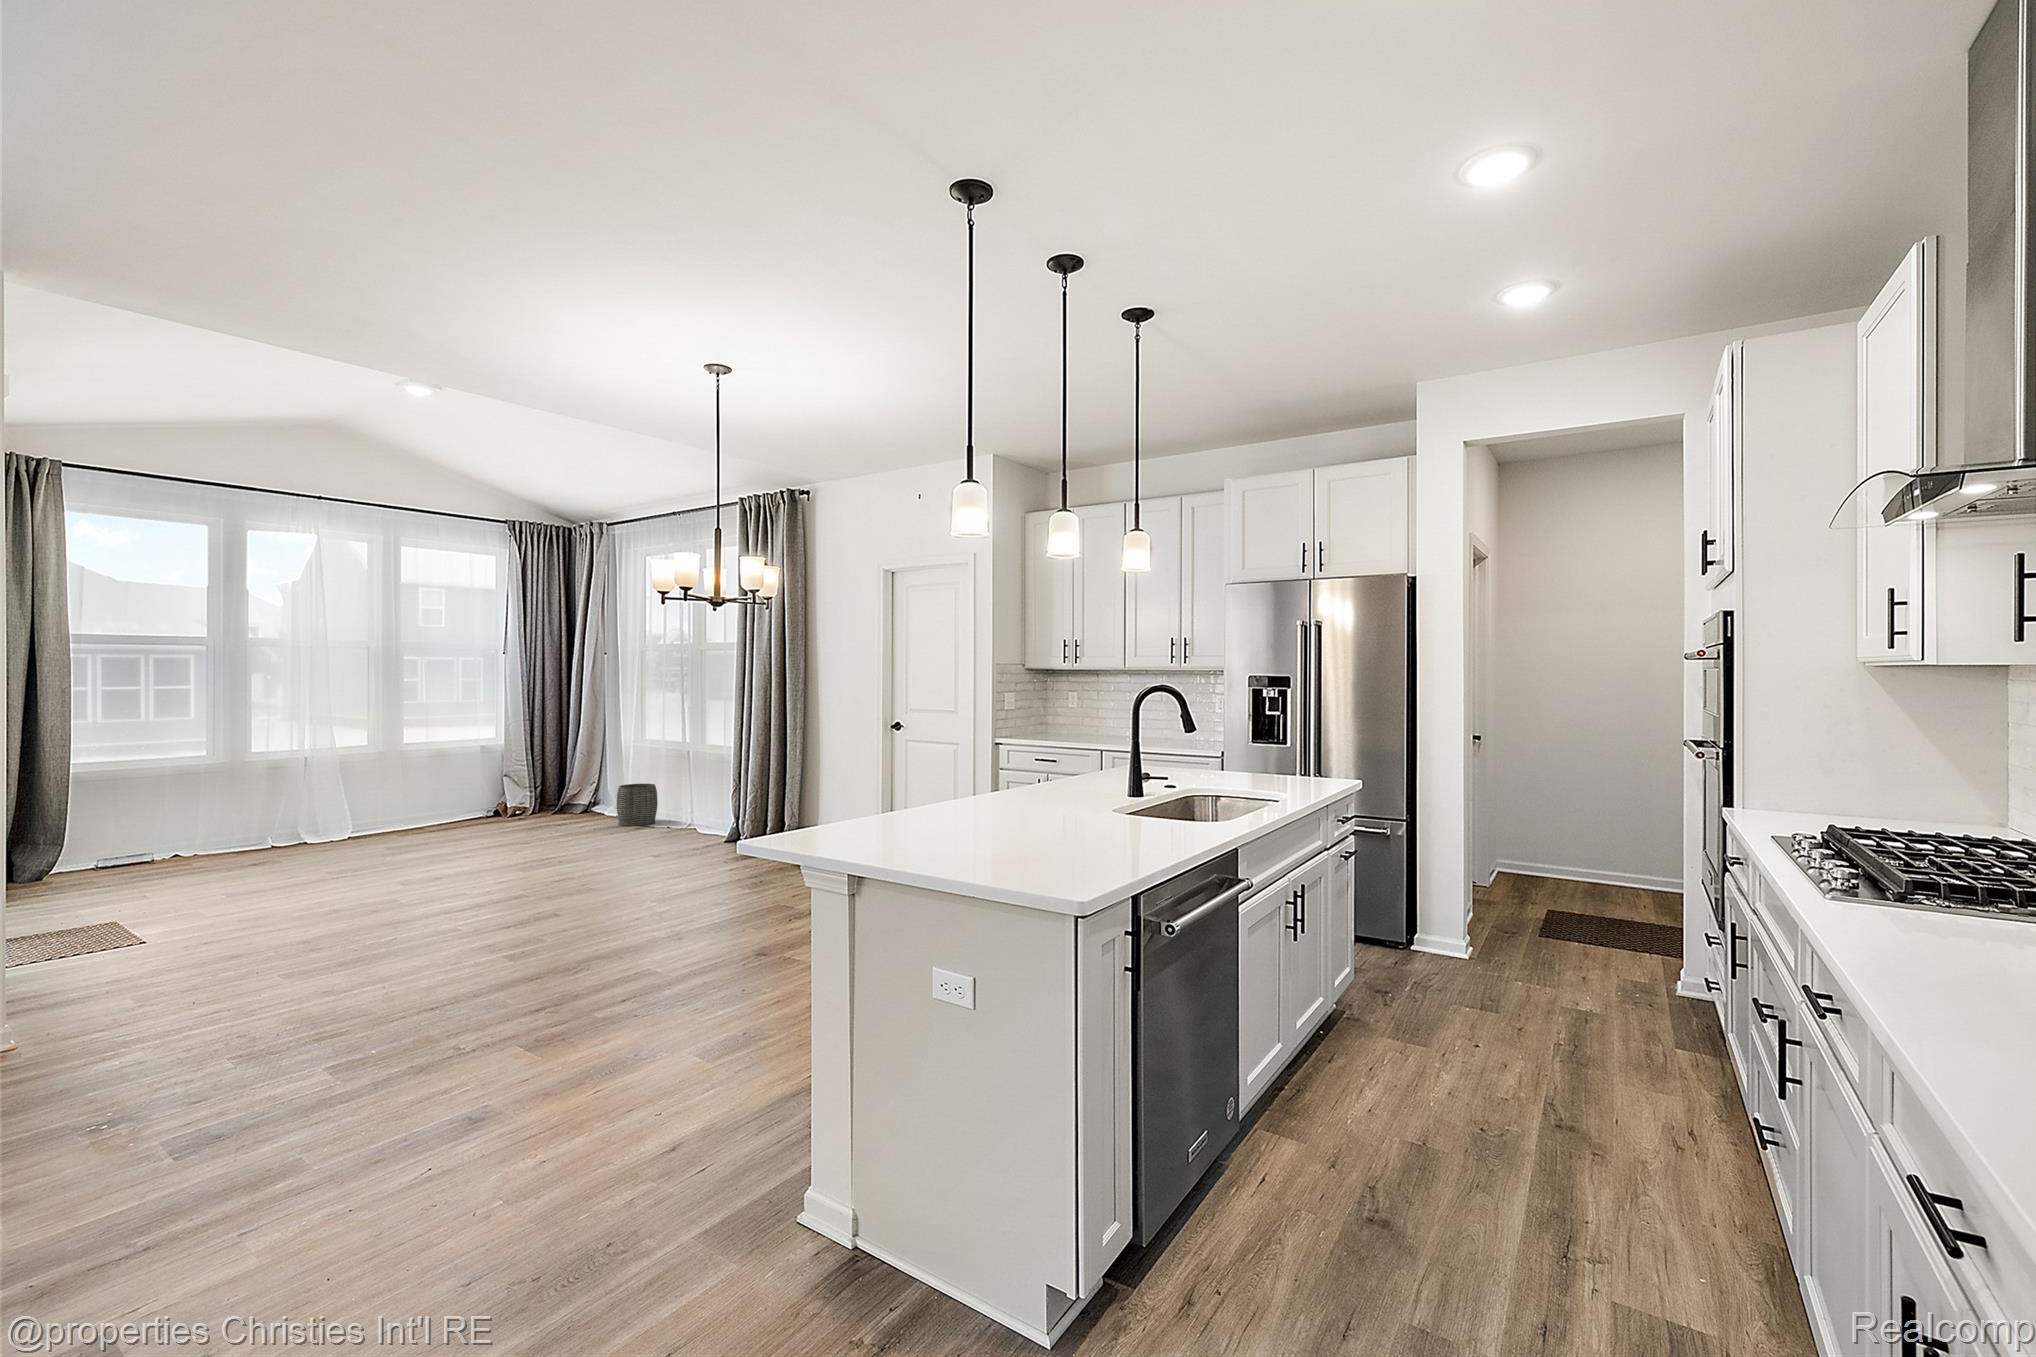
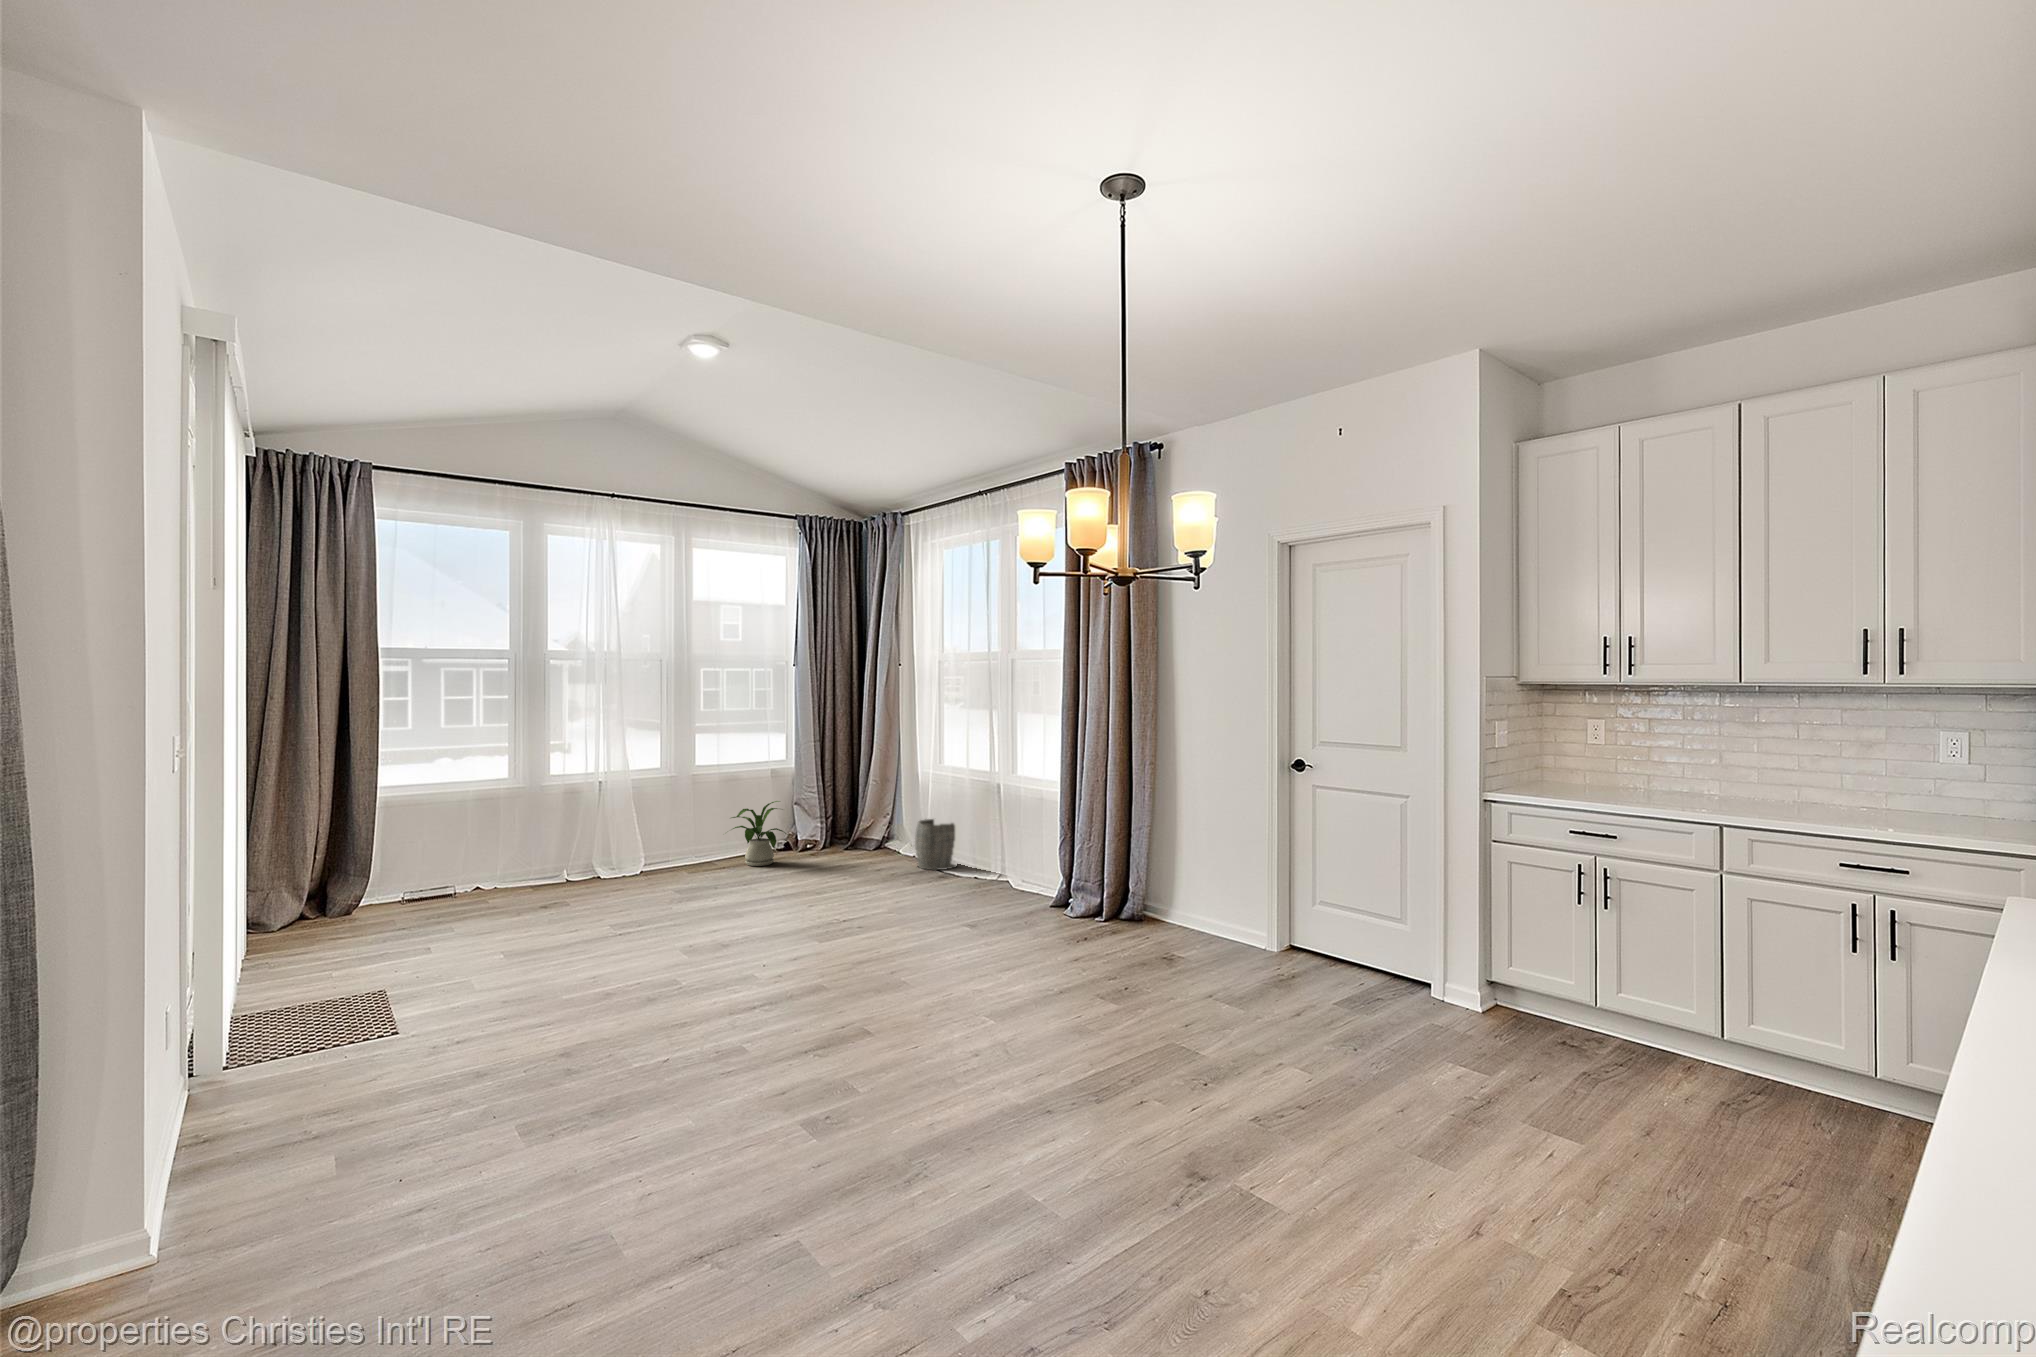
house plant: none [432,772,502,830] -> present [731,801,785,866]

